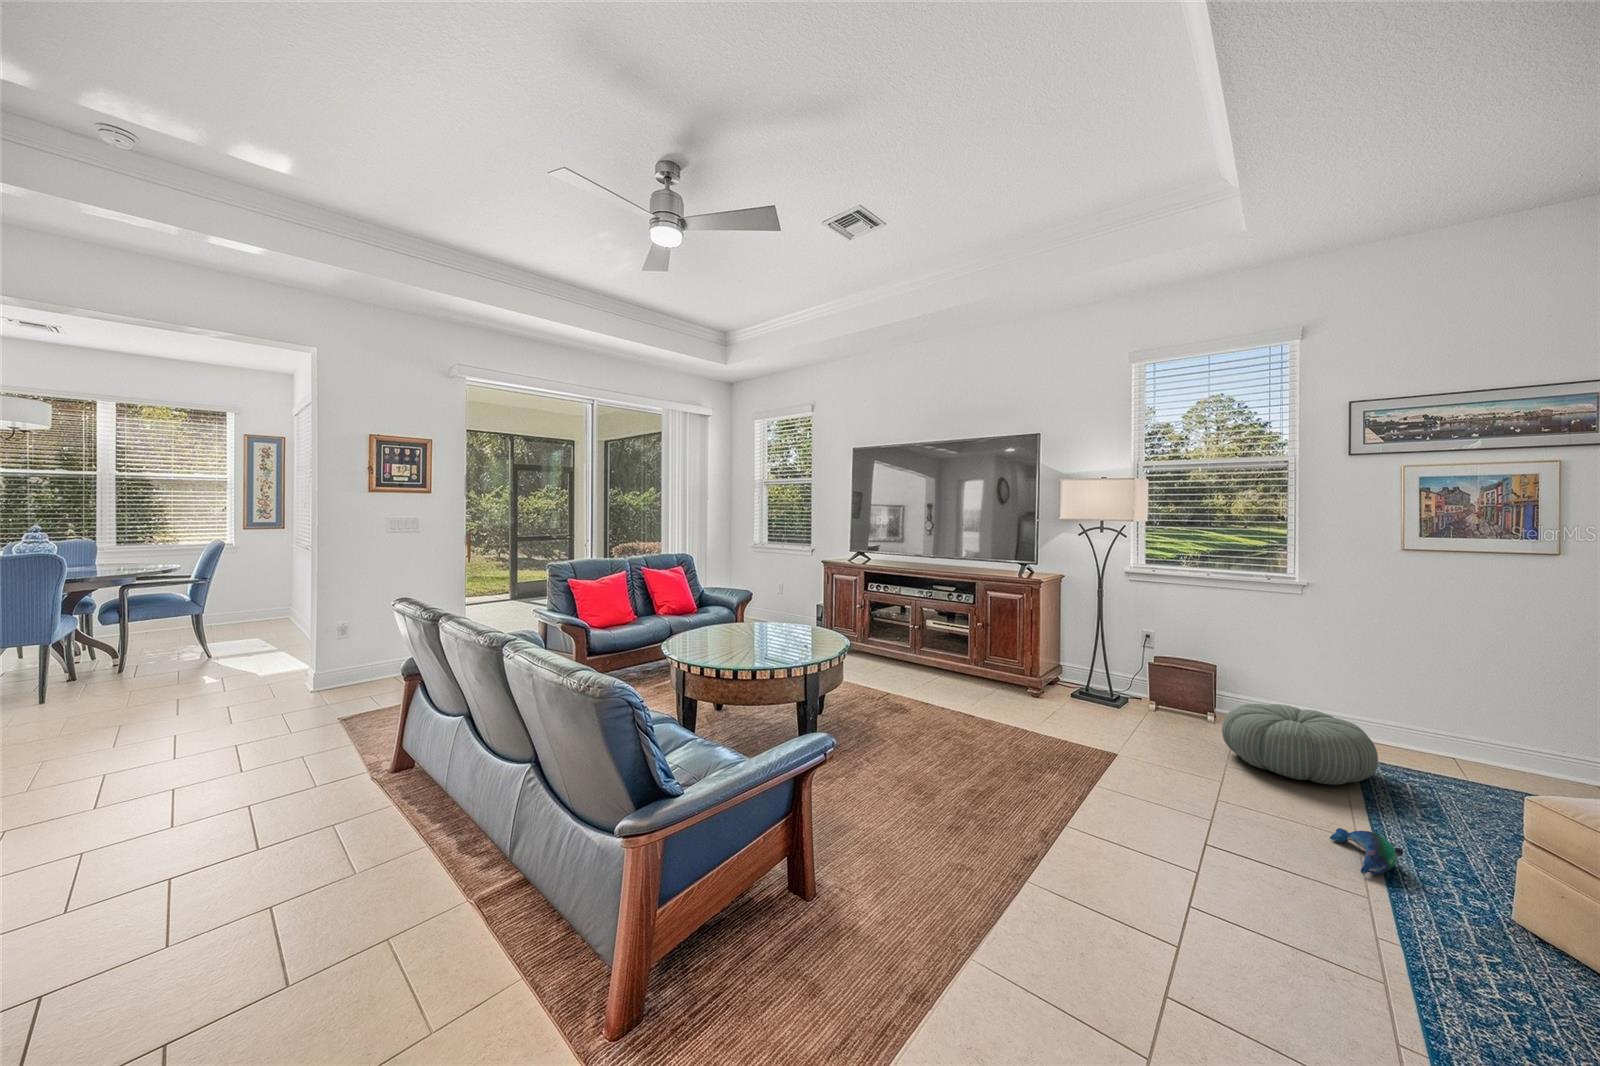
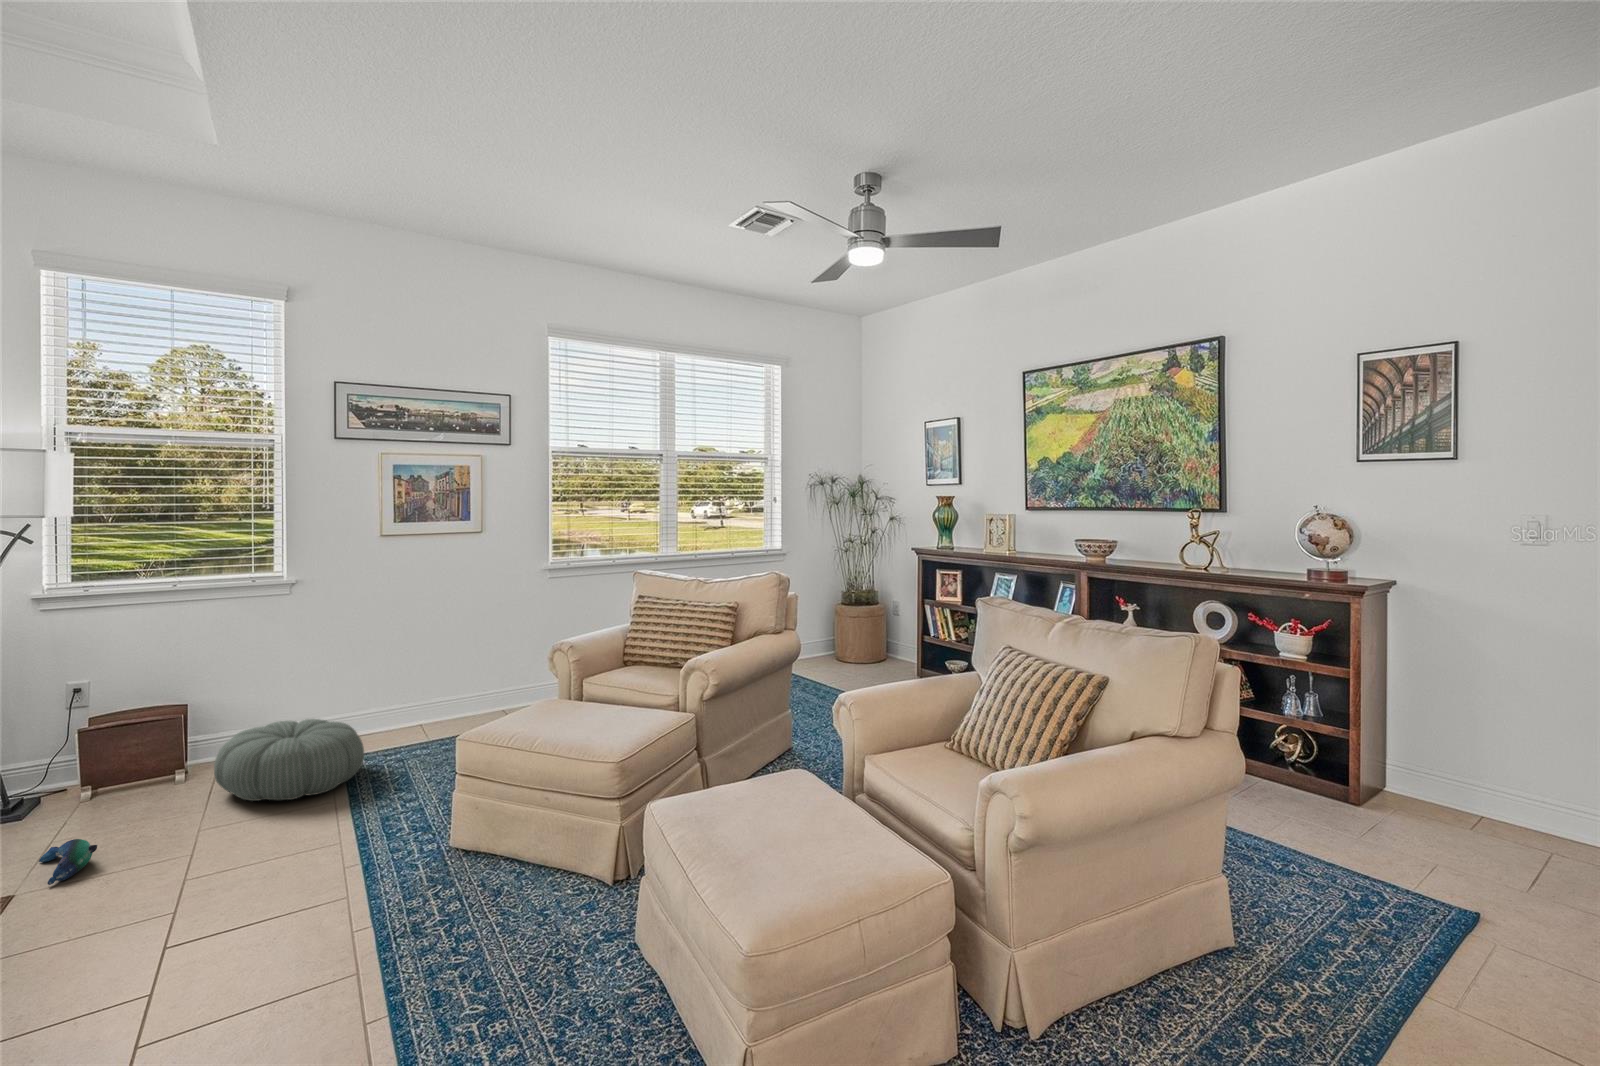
plush toy: present [1330,828,1403,875] -> present [39,839,97,885]

